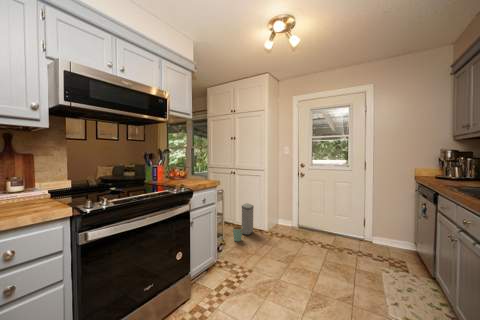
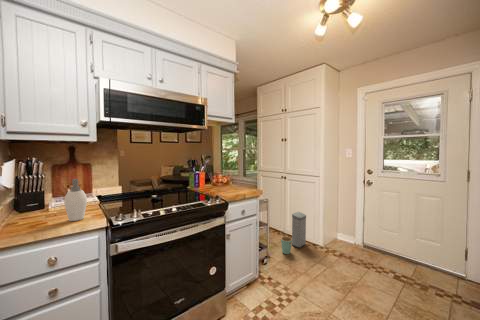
soap dispenser: none [21,165,54,211] -> present [64,179,87,221]

